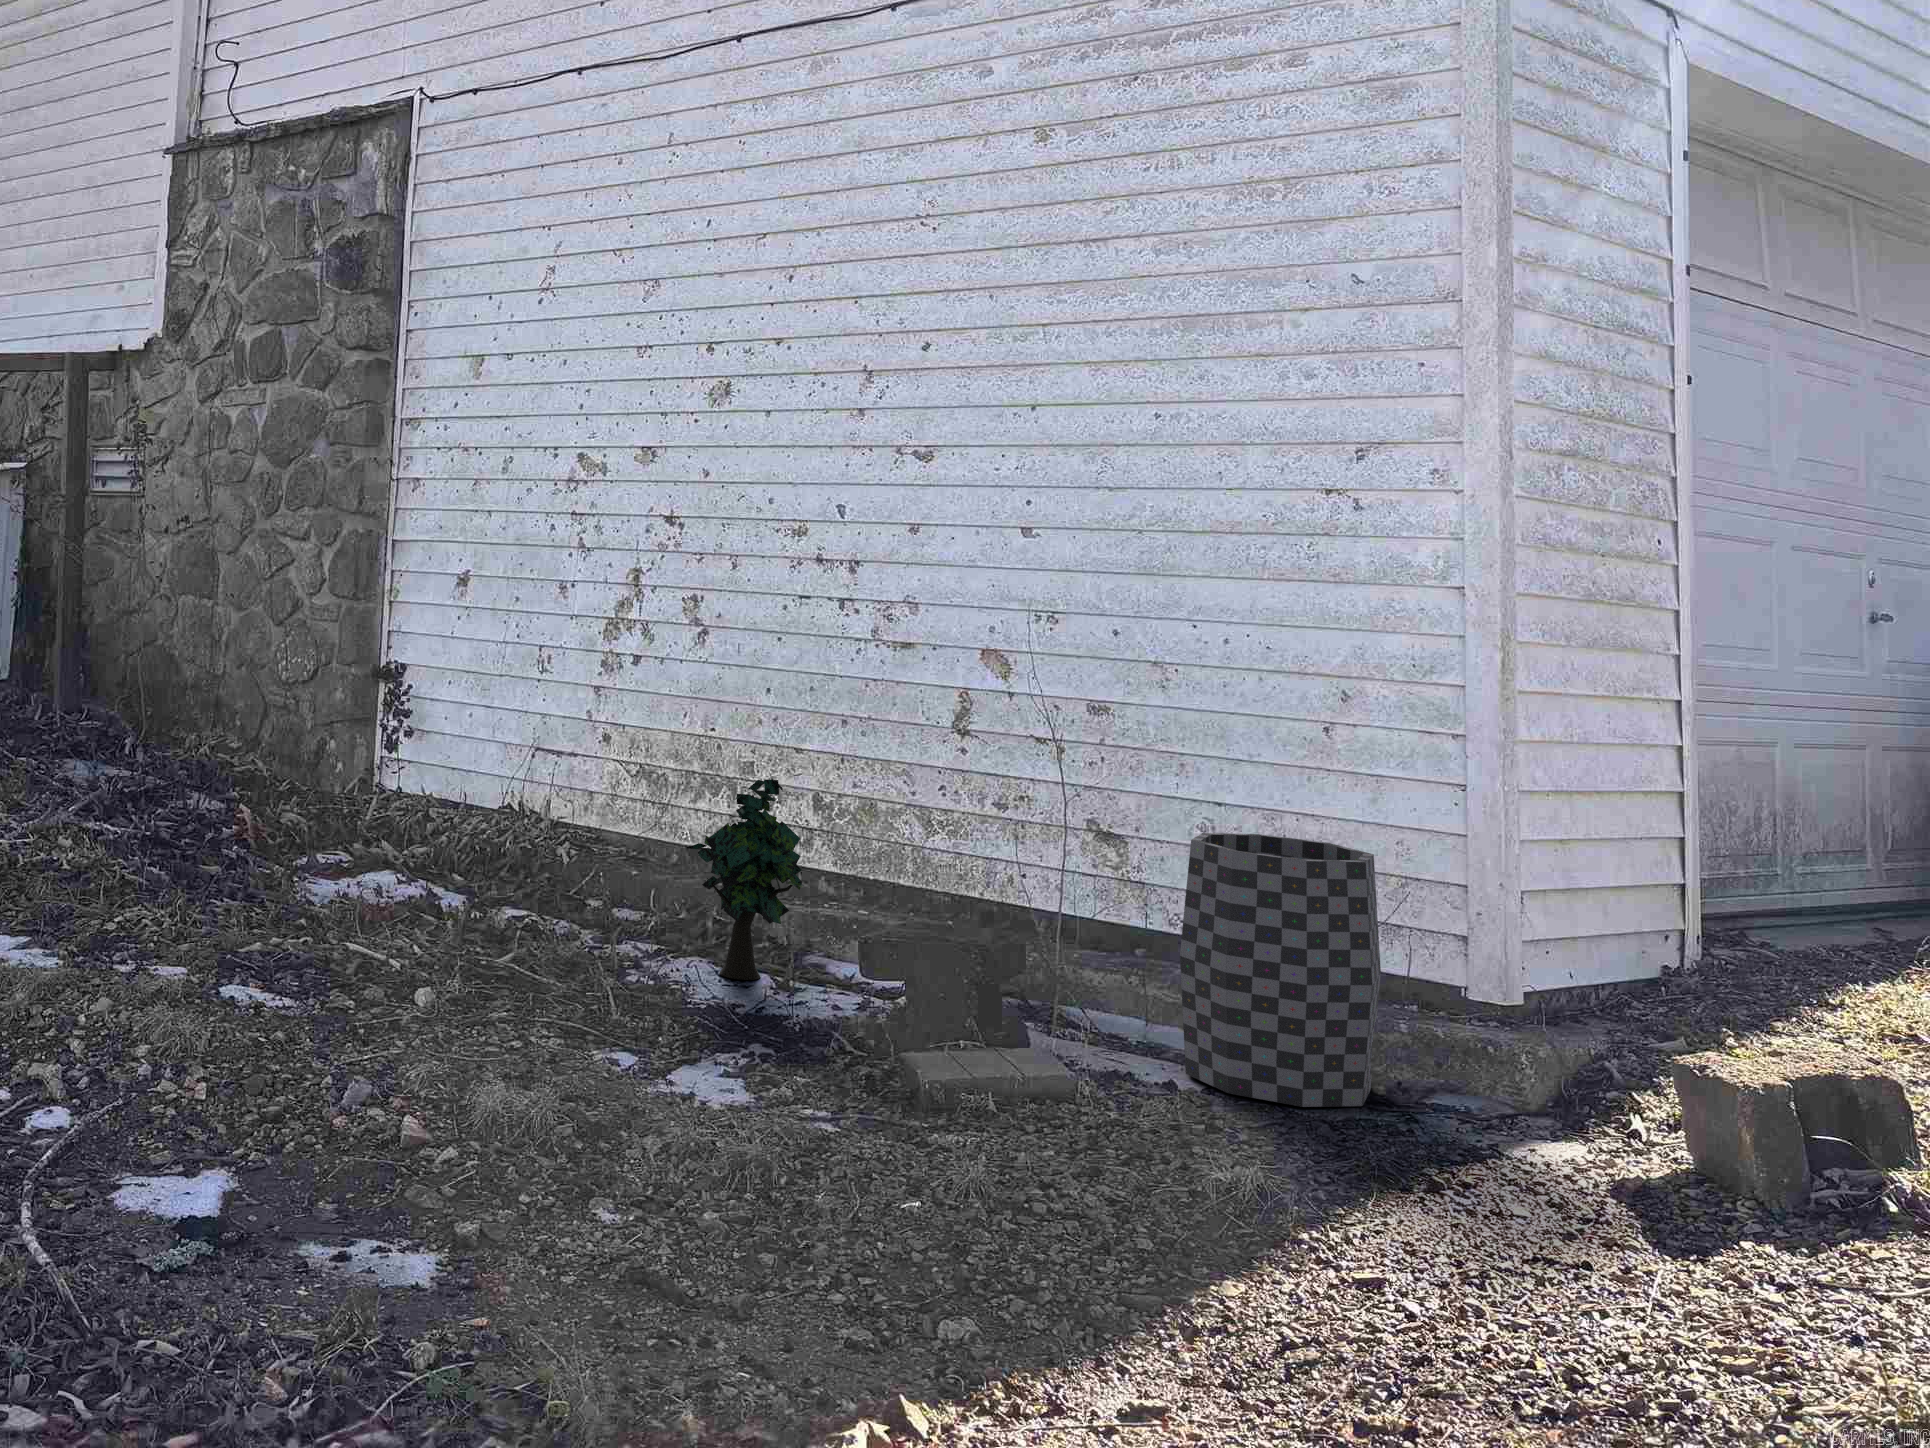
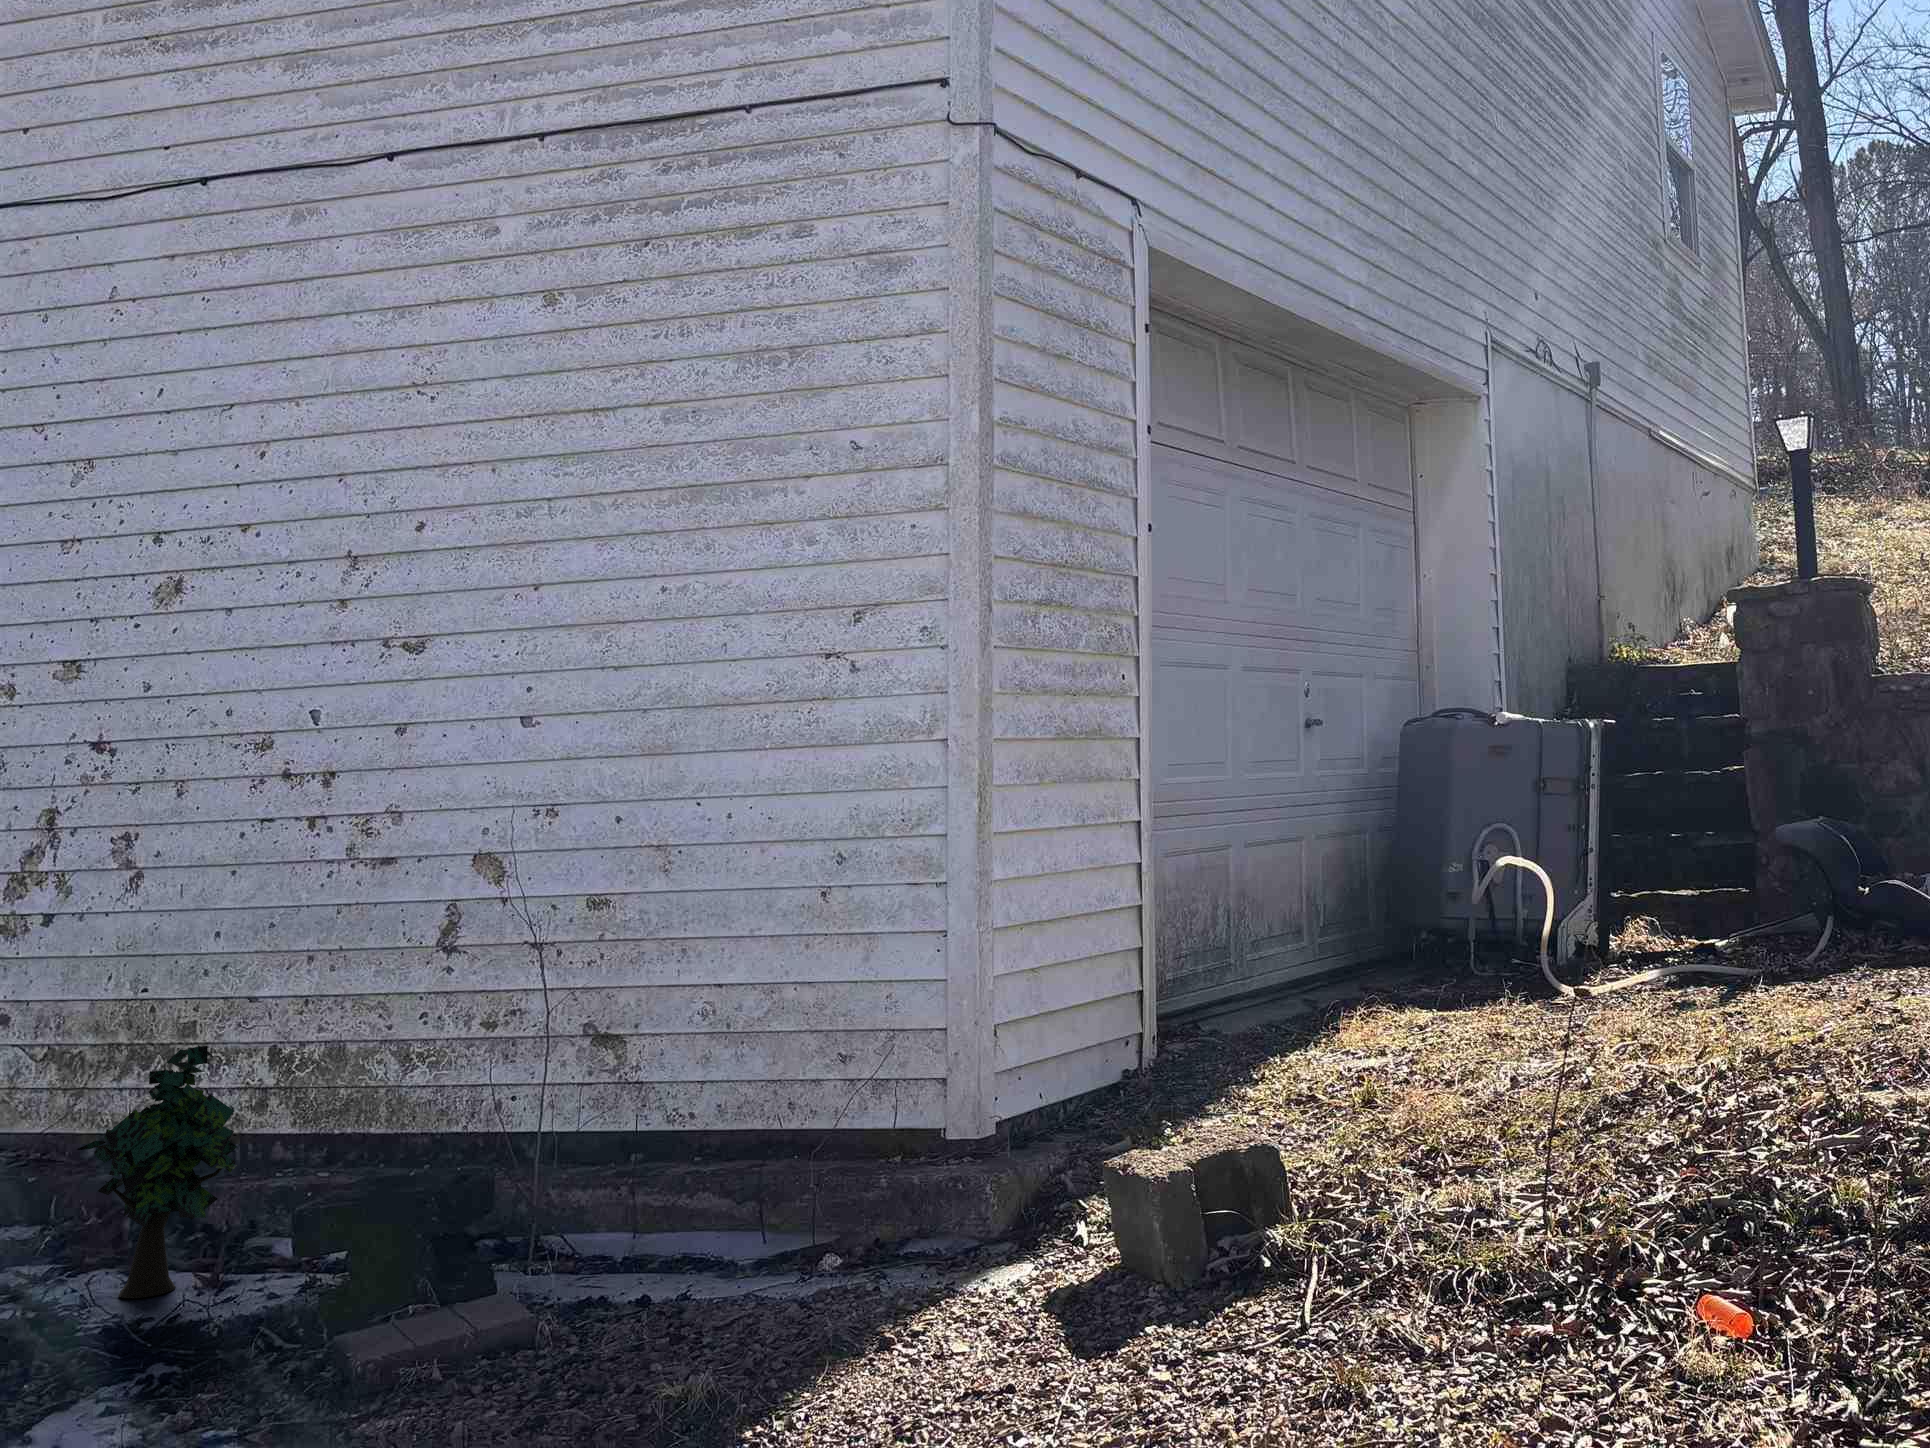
trash can: present [1180,833,1381,1107] -> none [665,1014,865,1297]

